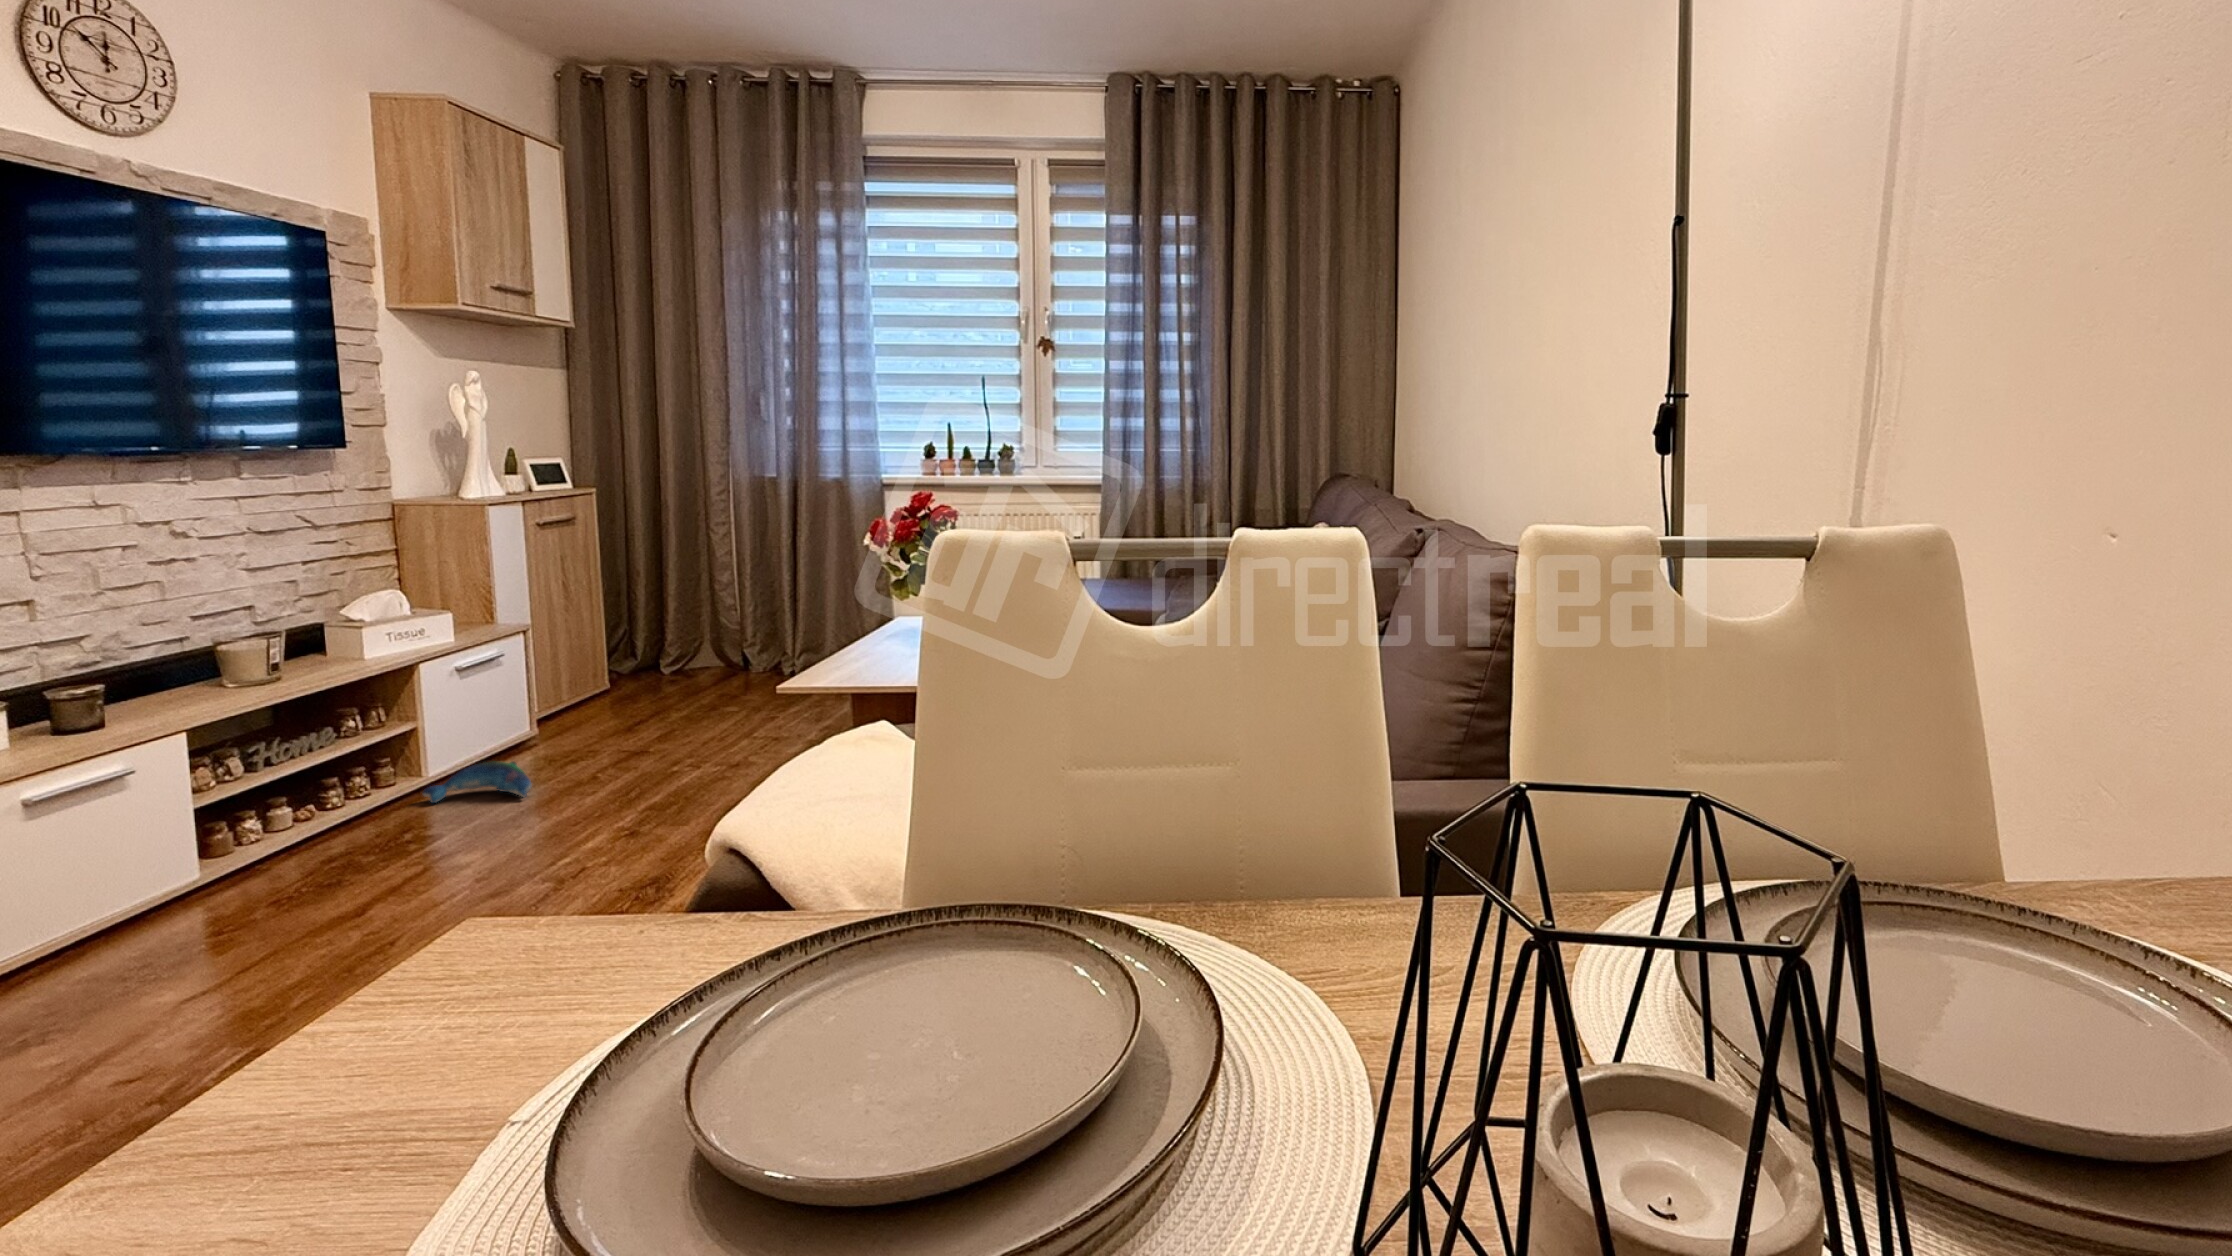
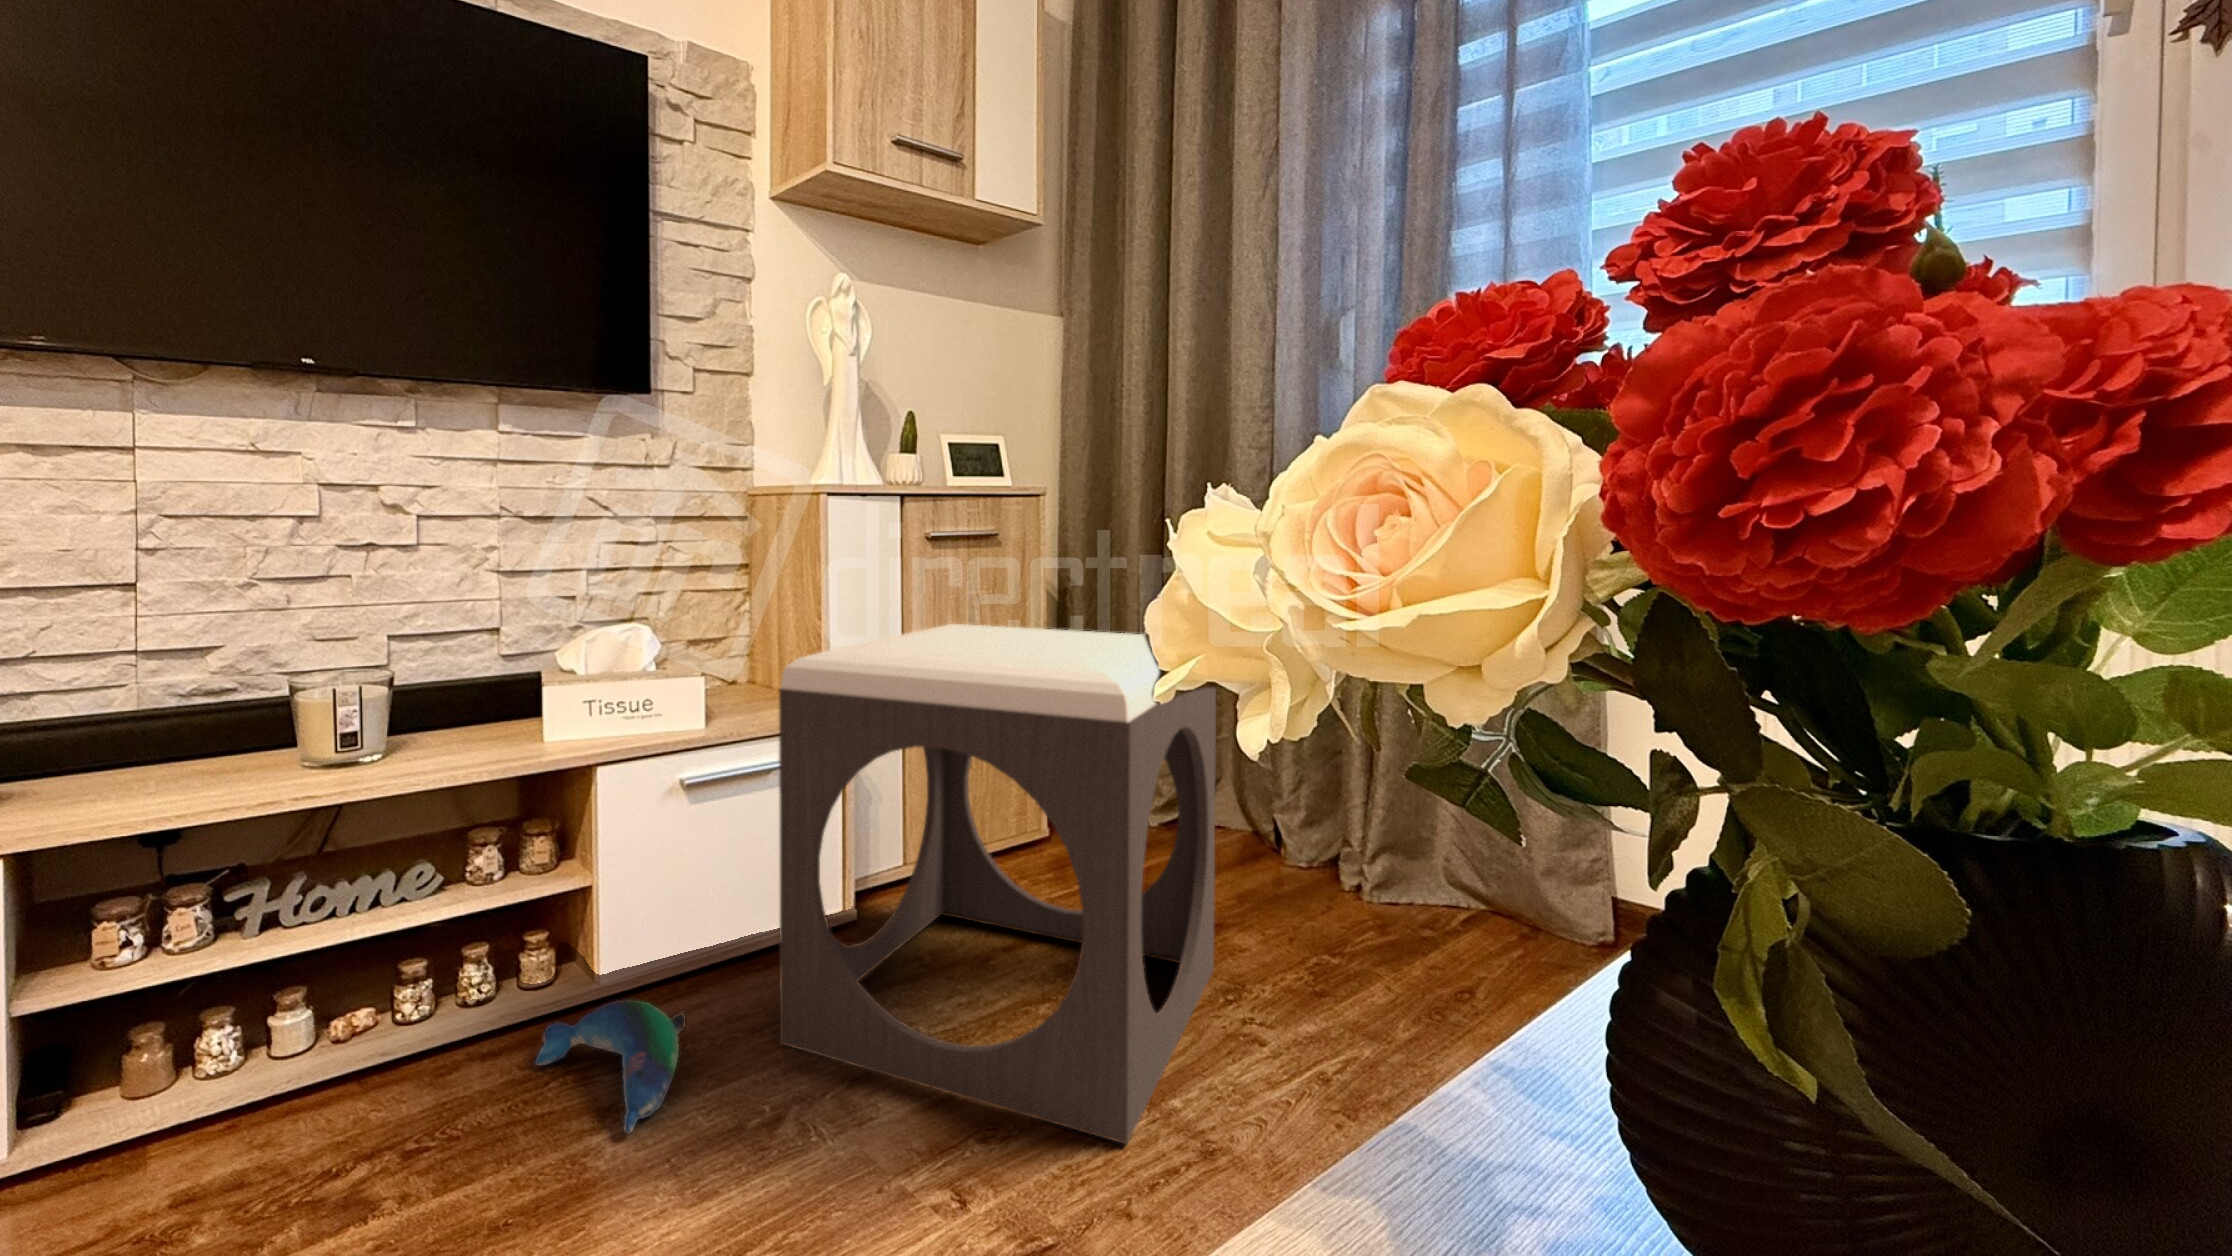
footstool: none [547,567,740,770] -> present [779,624,1216,1144]

